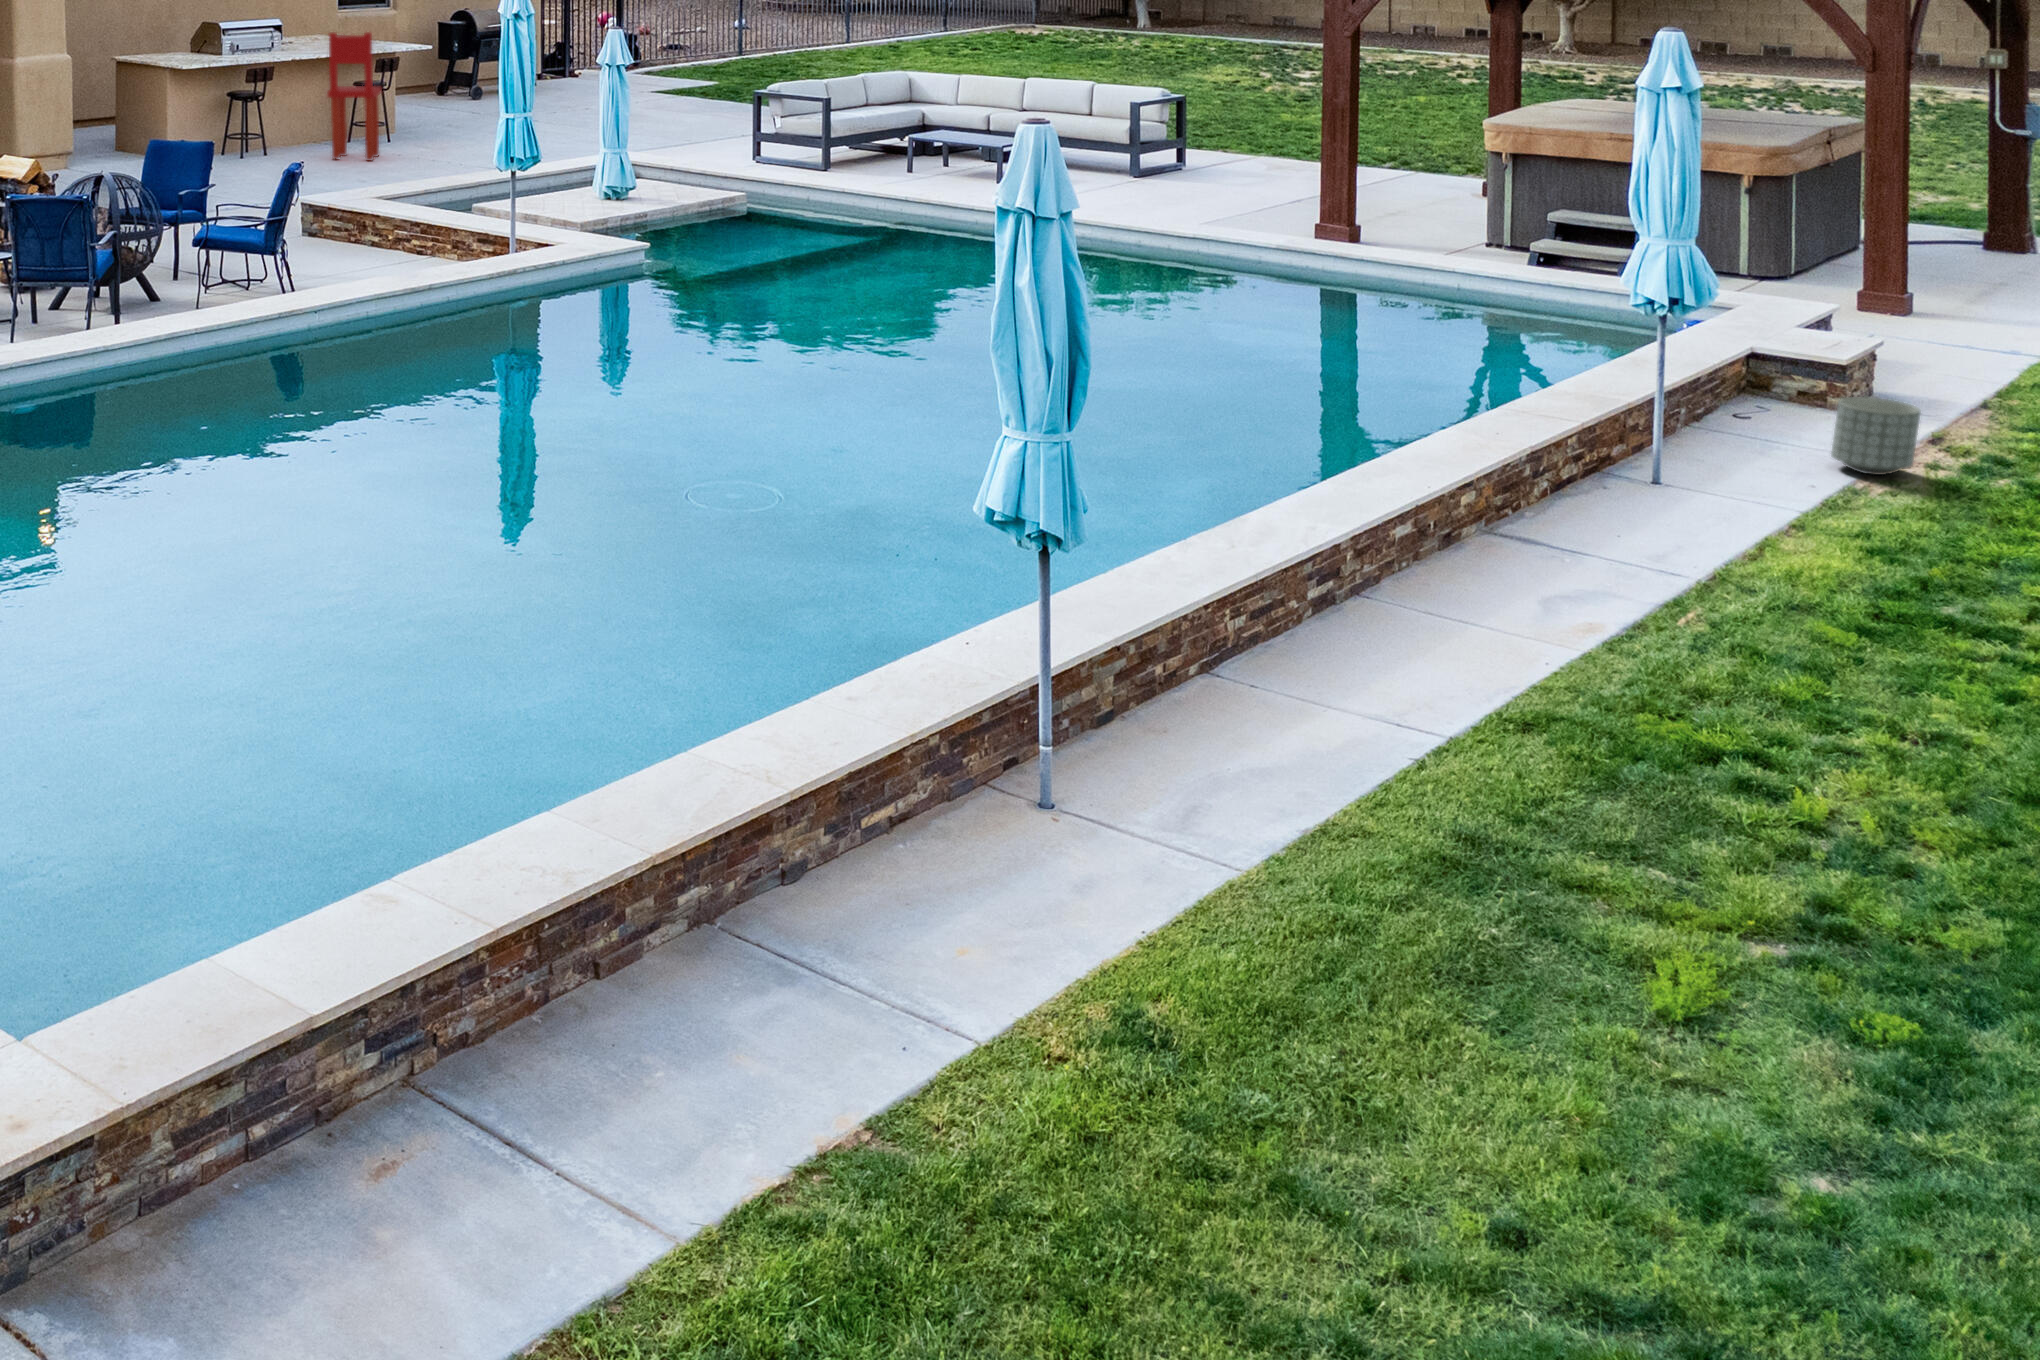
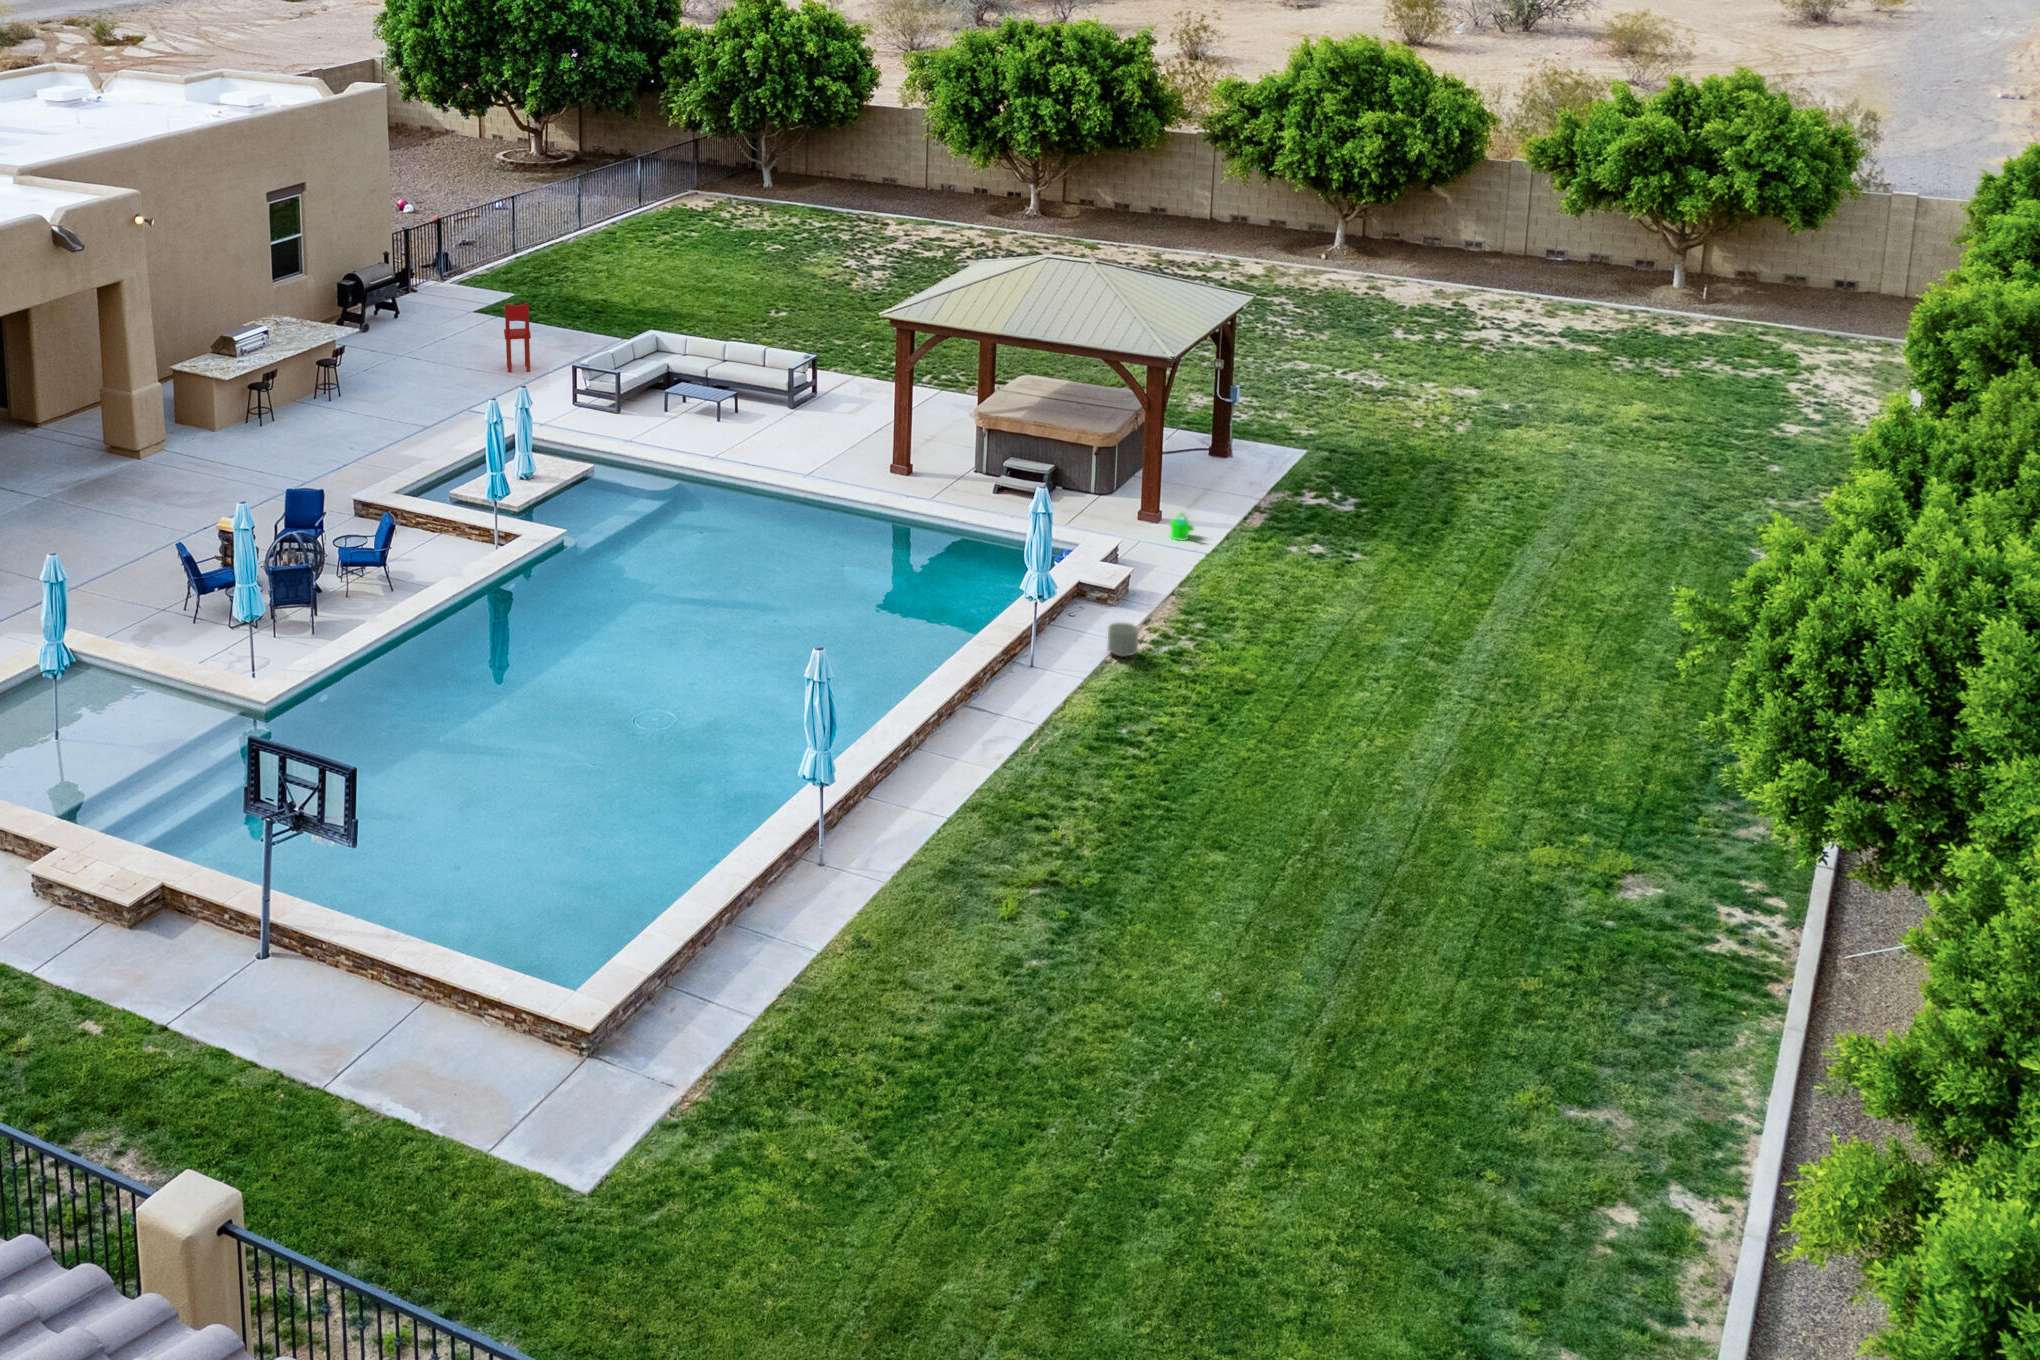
chair: present [327,32,382,161] -> present [504,303,531,372]
watering can: none [1907,276,1973,333] -> present [1170,513,1194,540]

